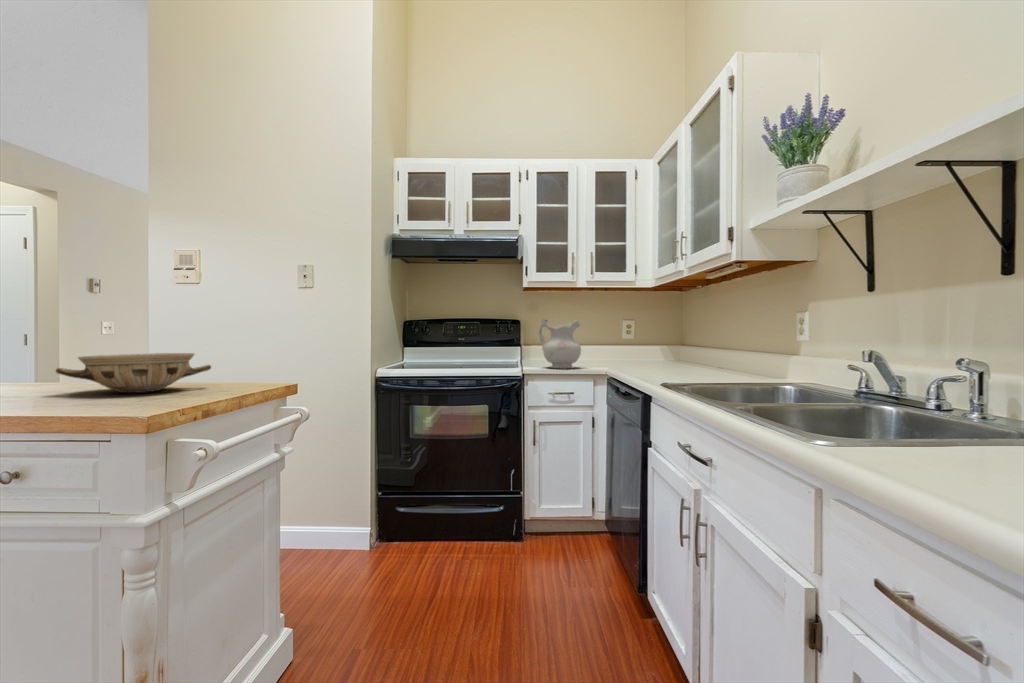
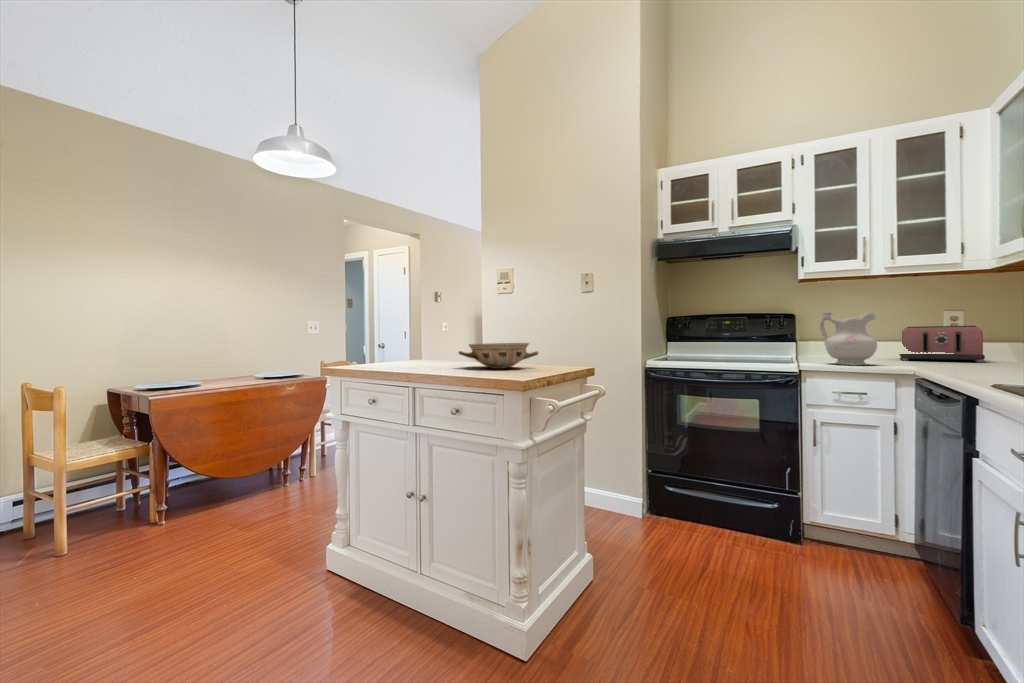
toaster: none [596,333,649,363] -> present [899,326,985,362]

